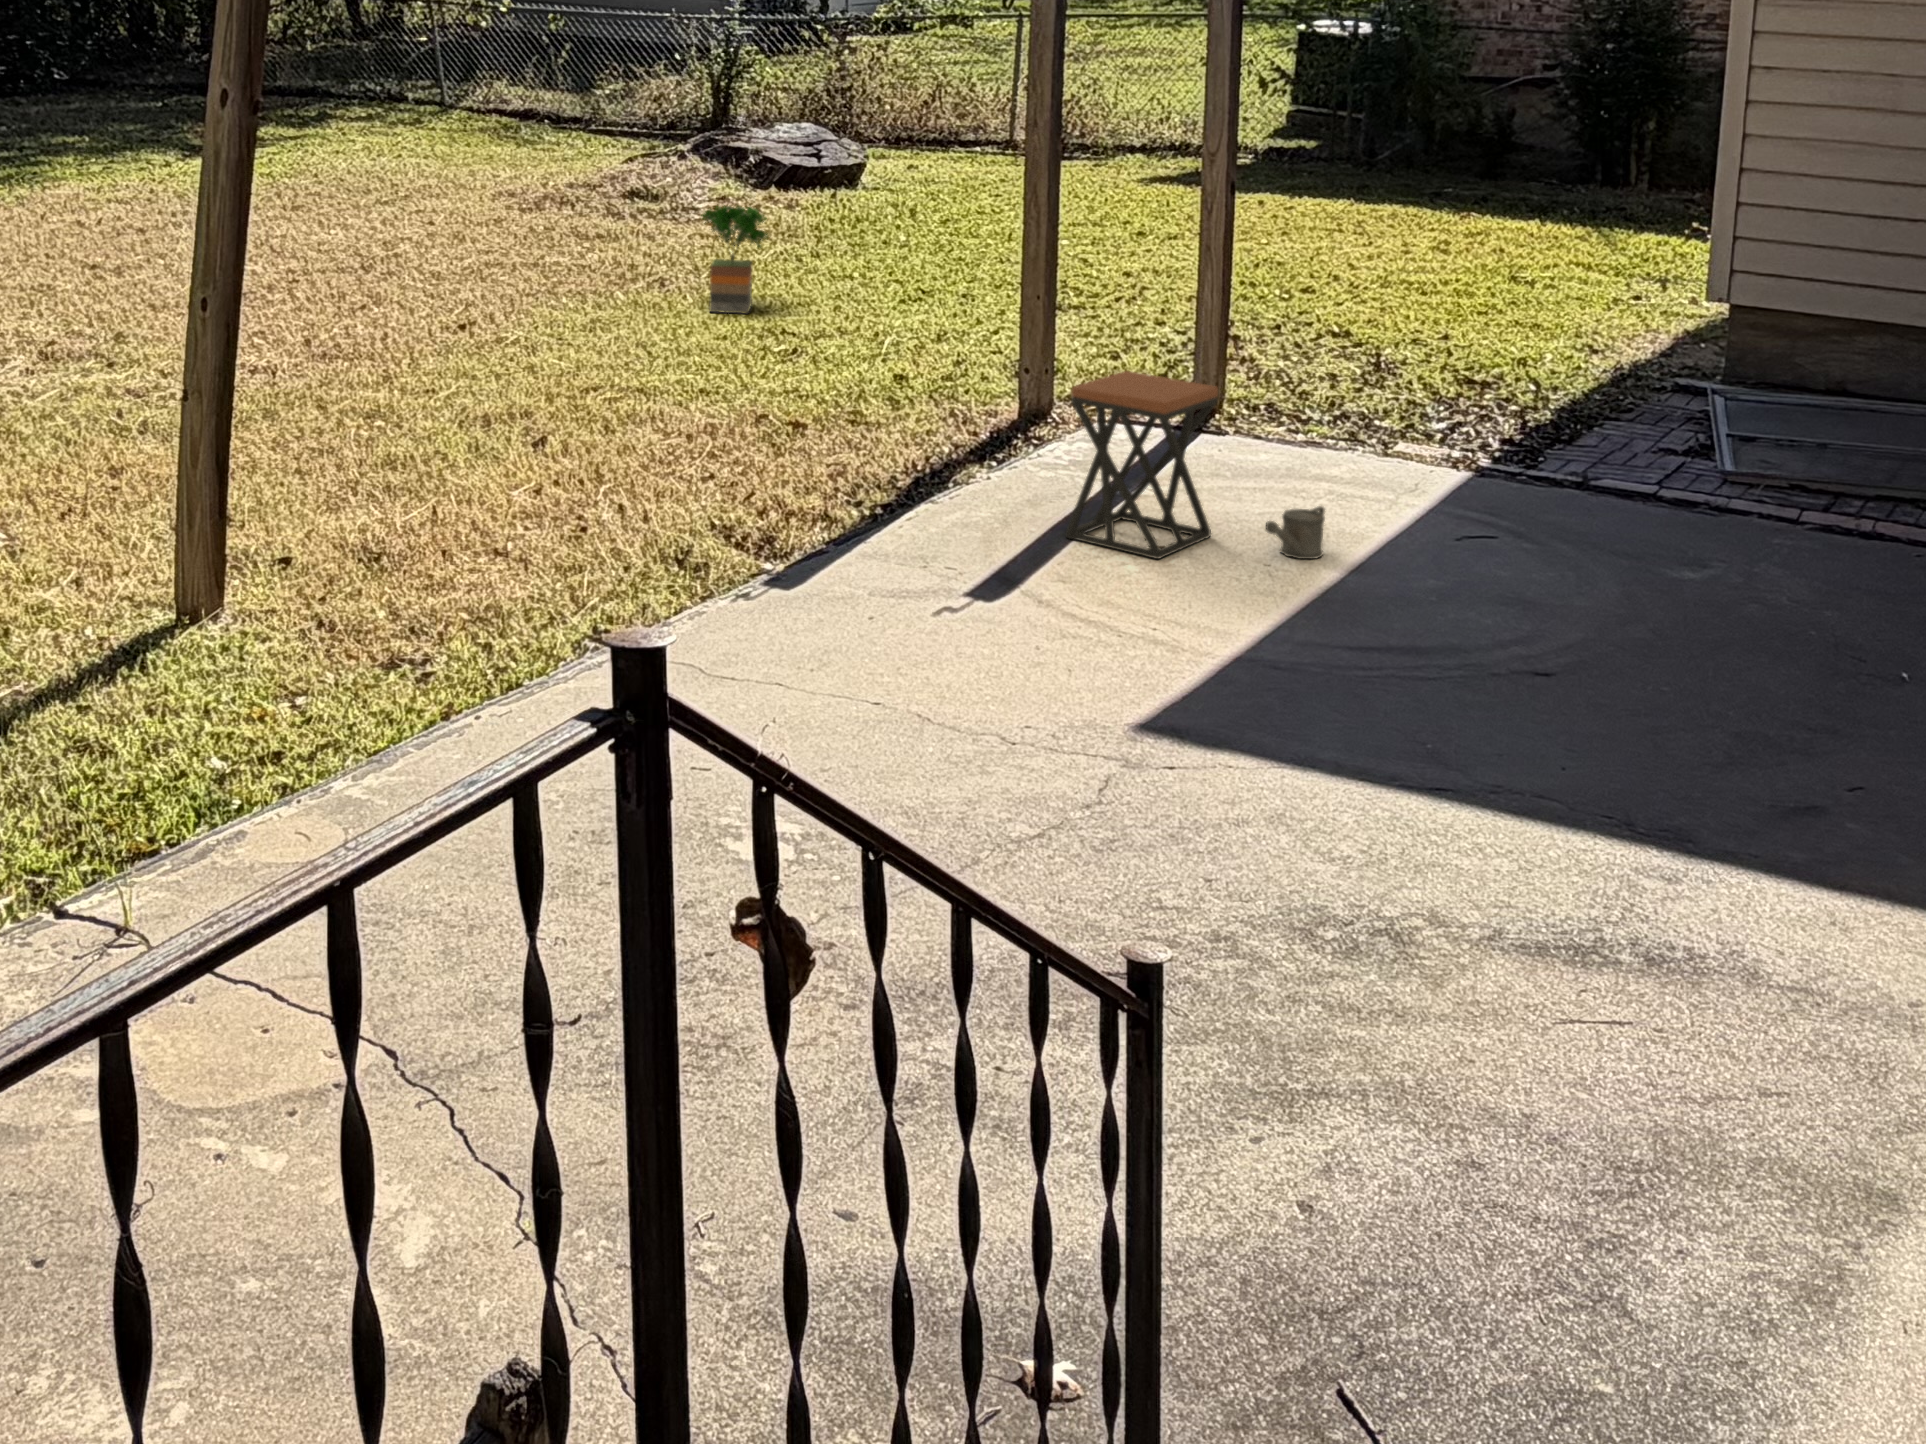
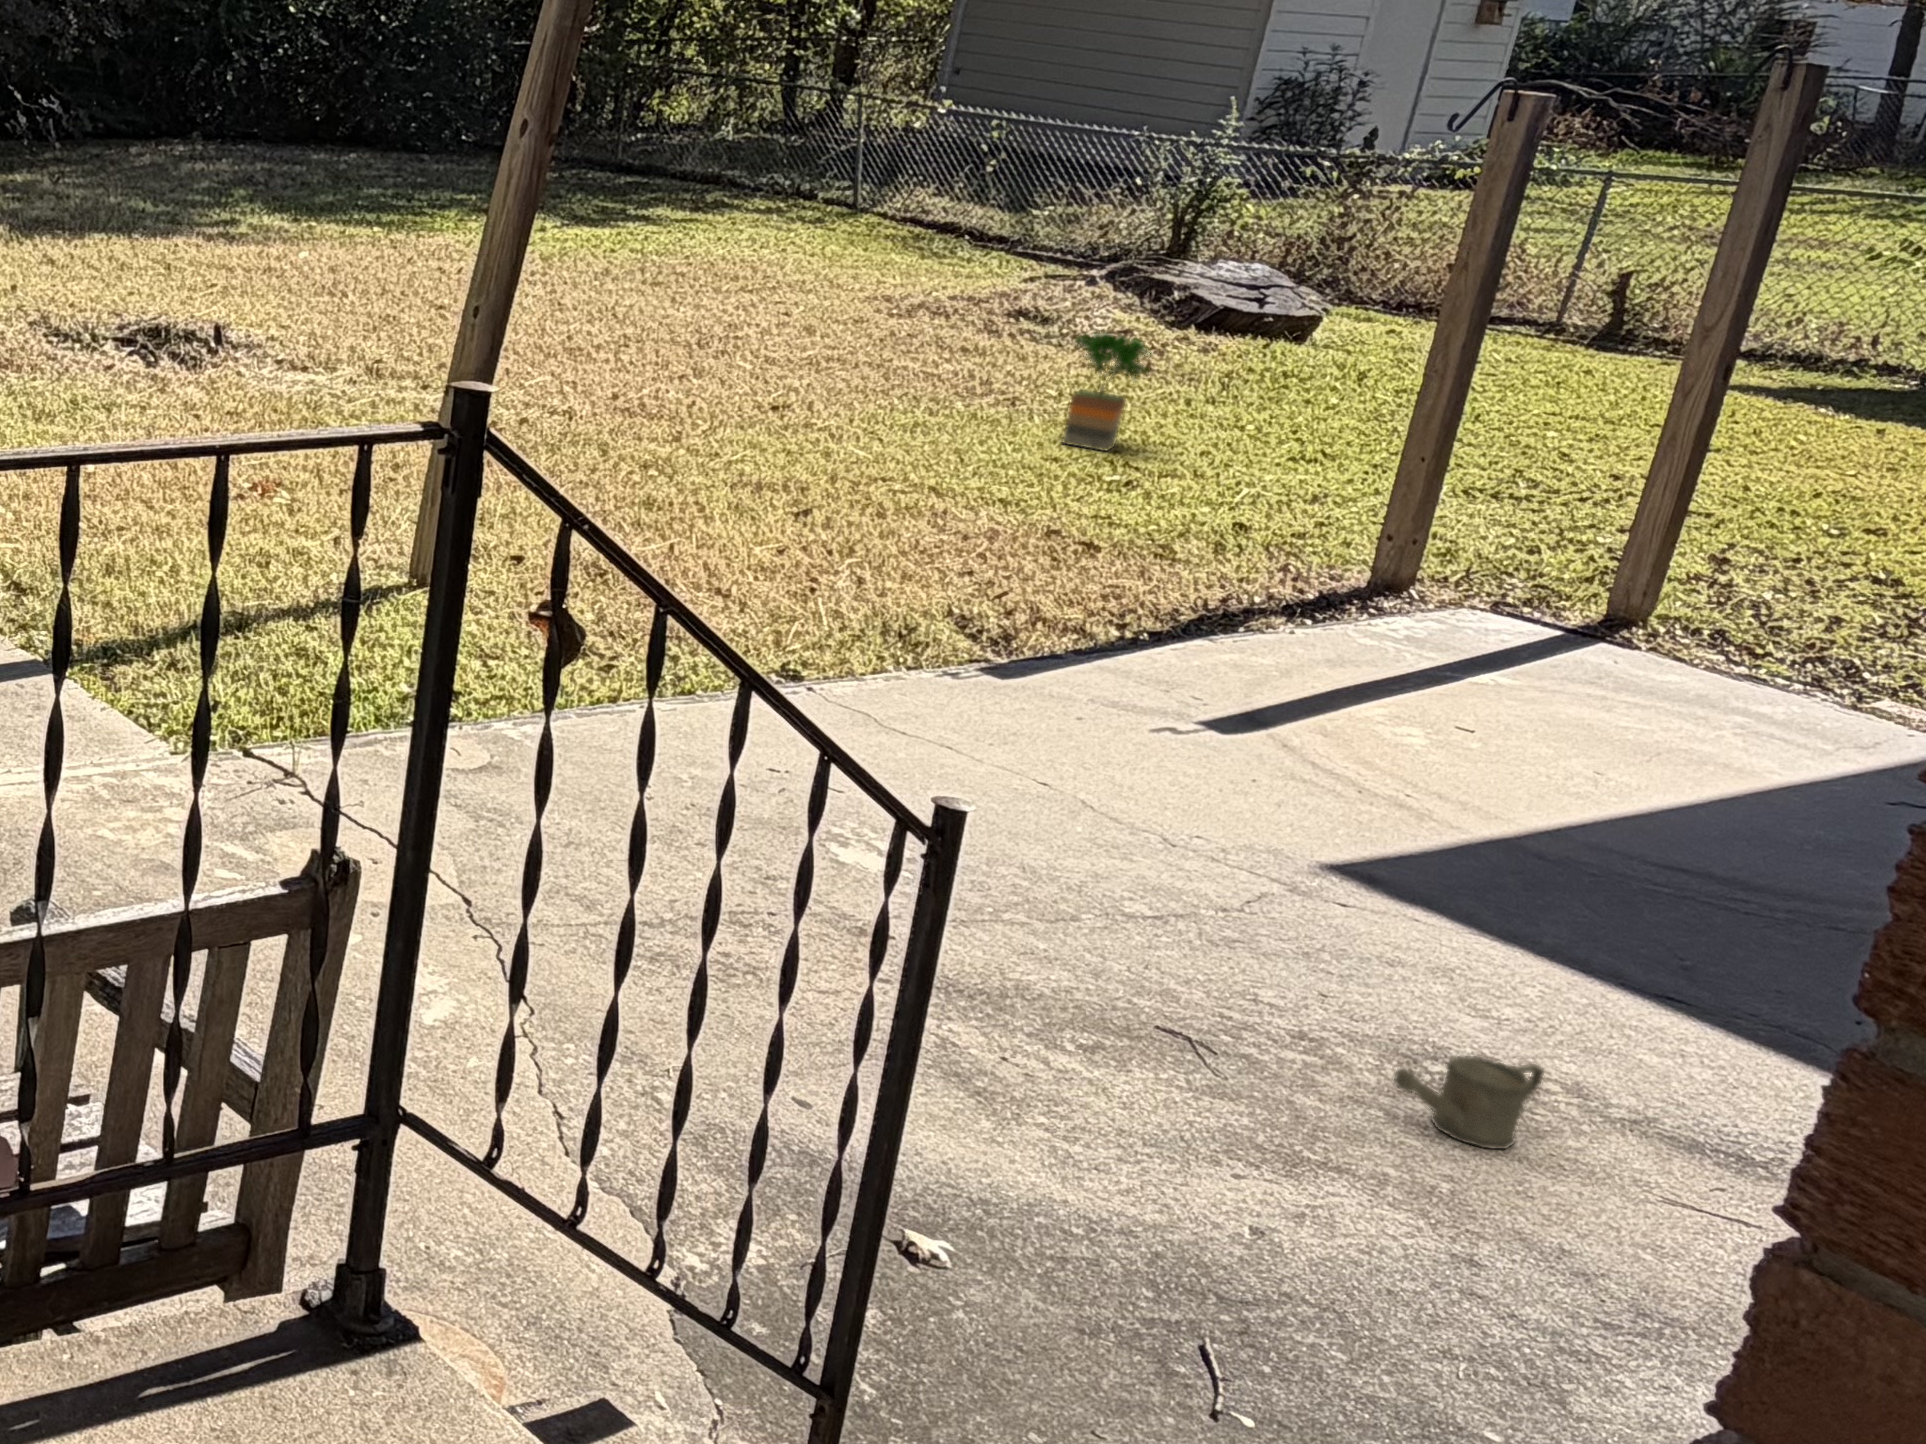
stool: present [1066,371,1218,559] -> none [1371,550,1612,753]
watering can: present [1266,506,1325,559] -> present [1394,1055,1544,1149]

